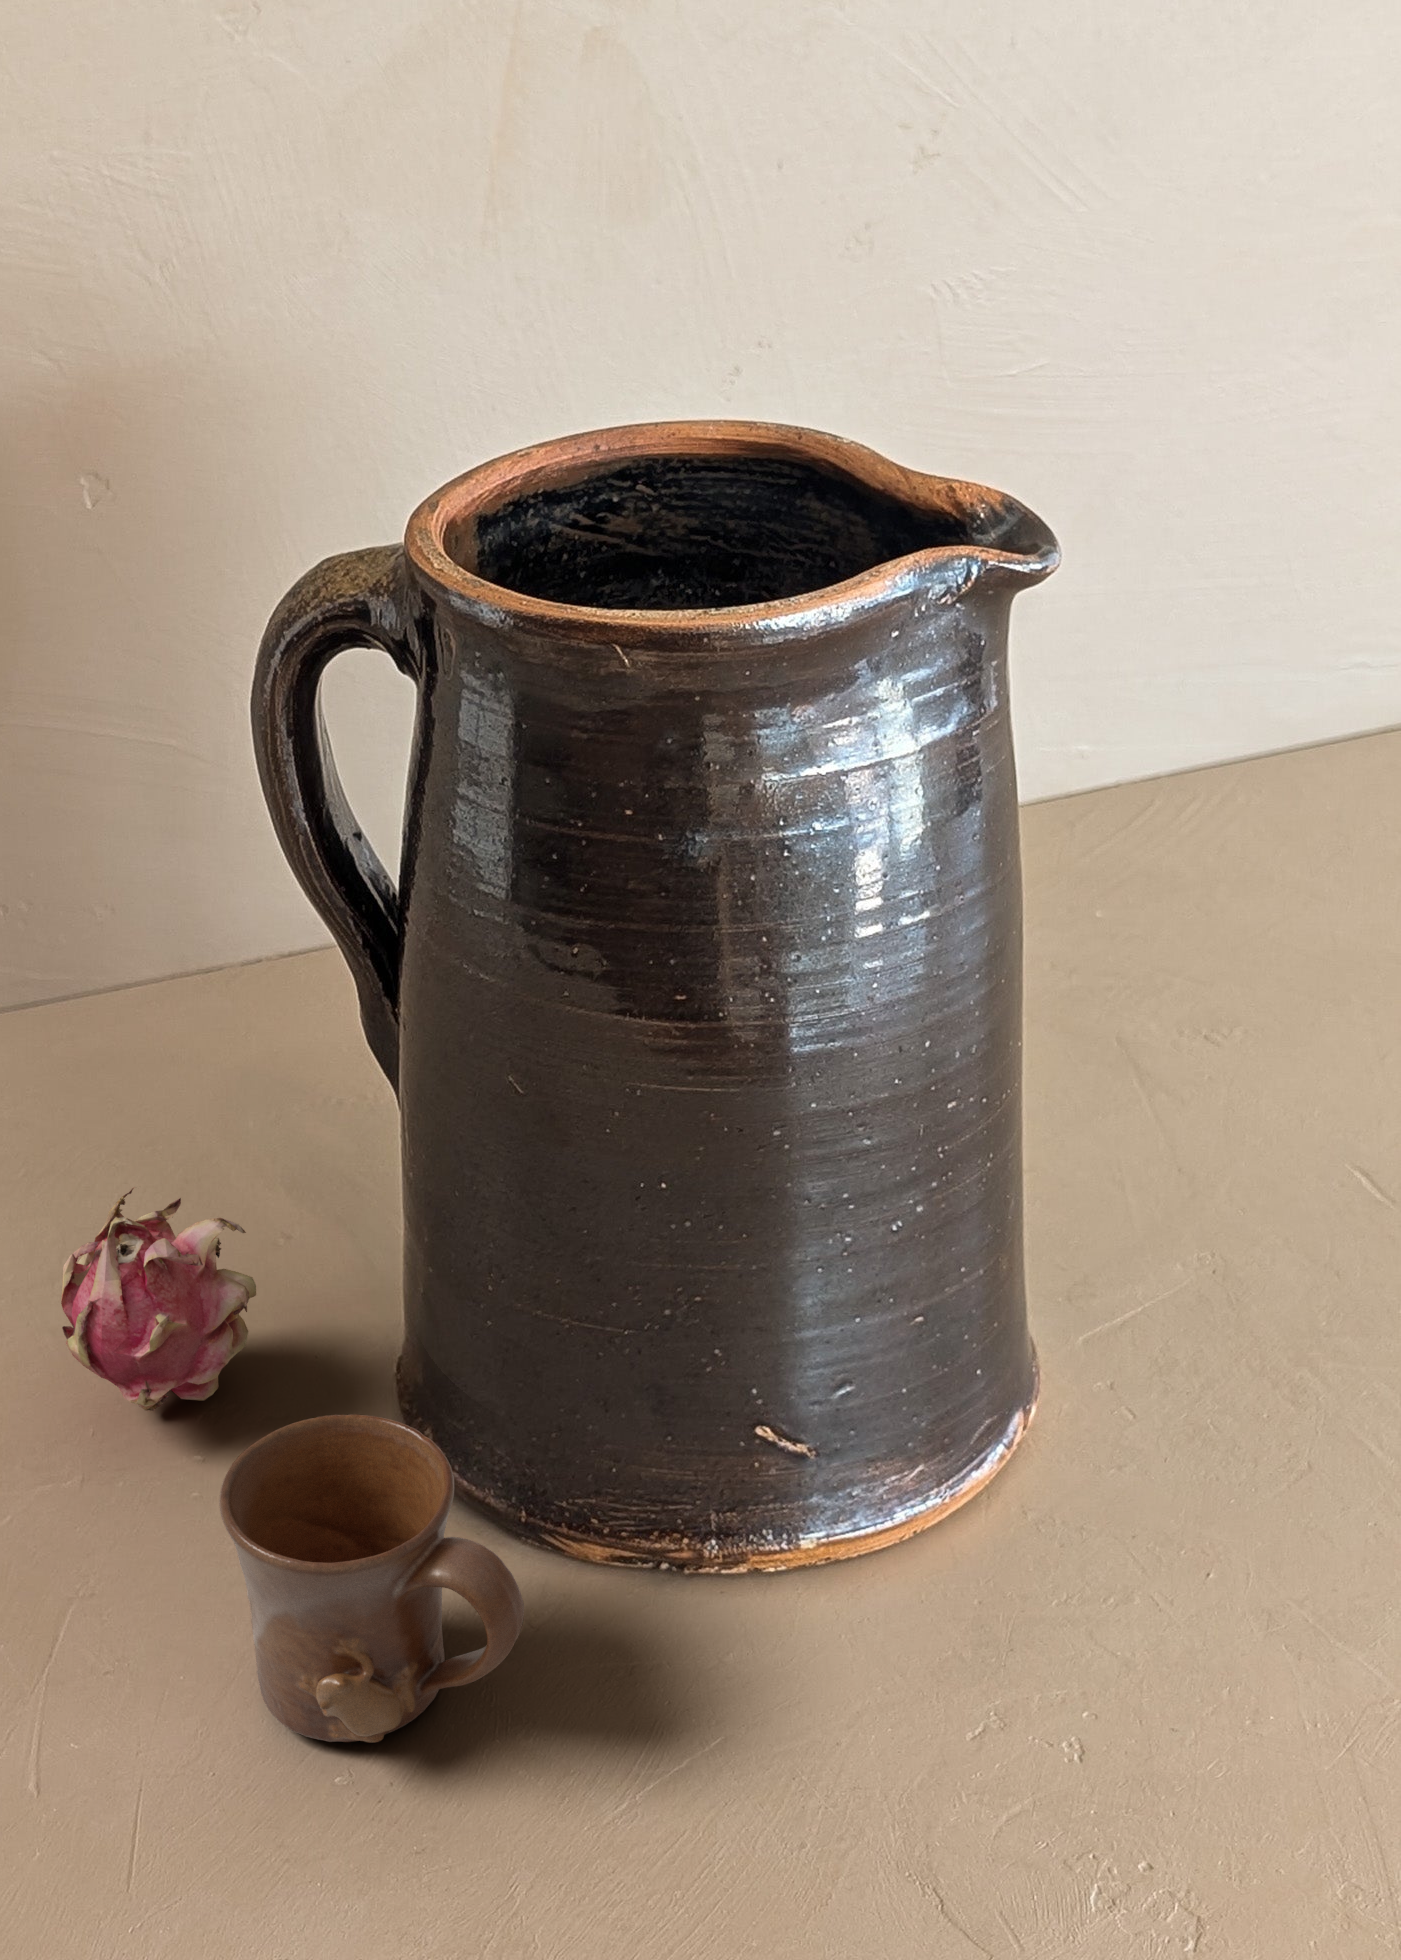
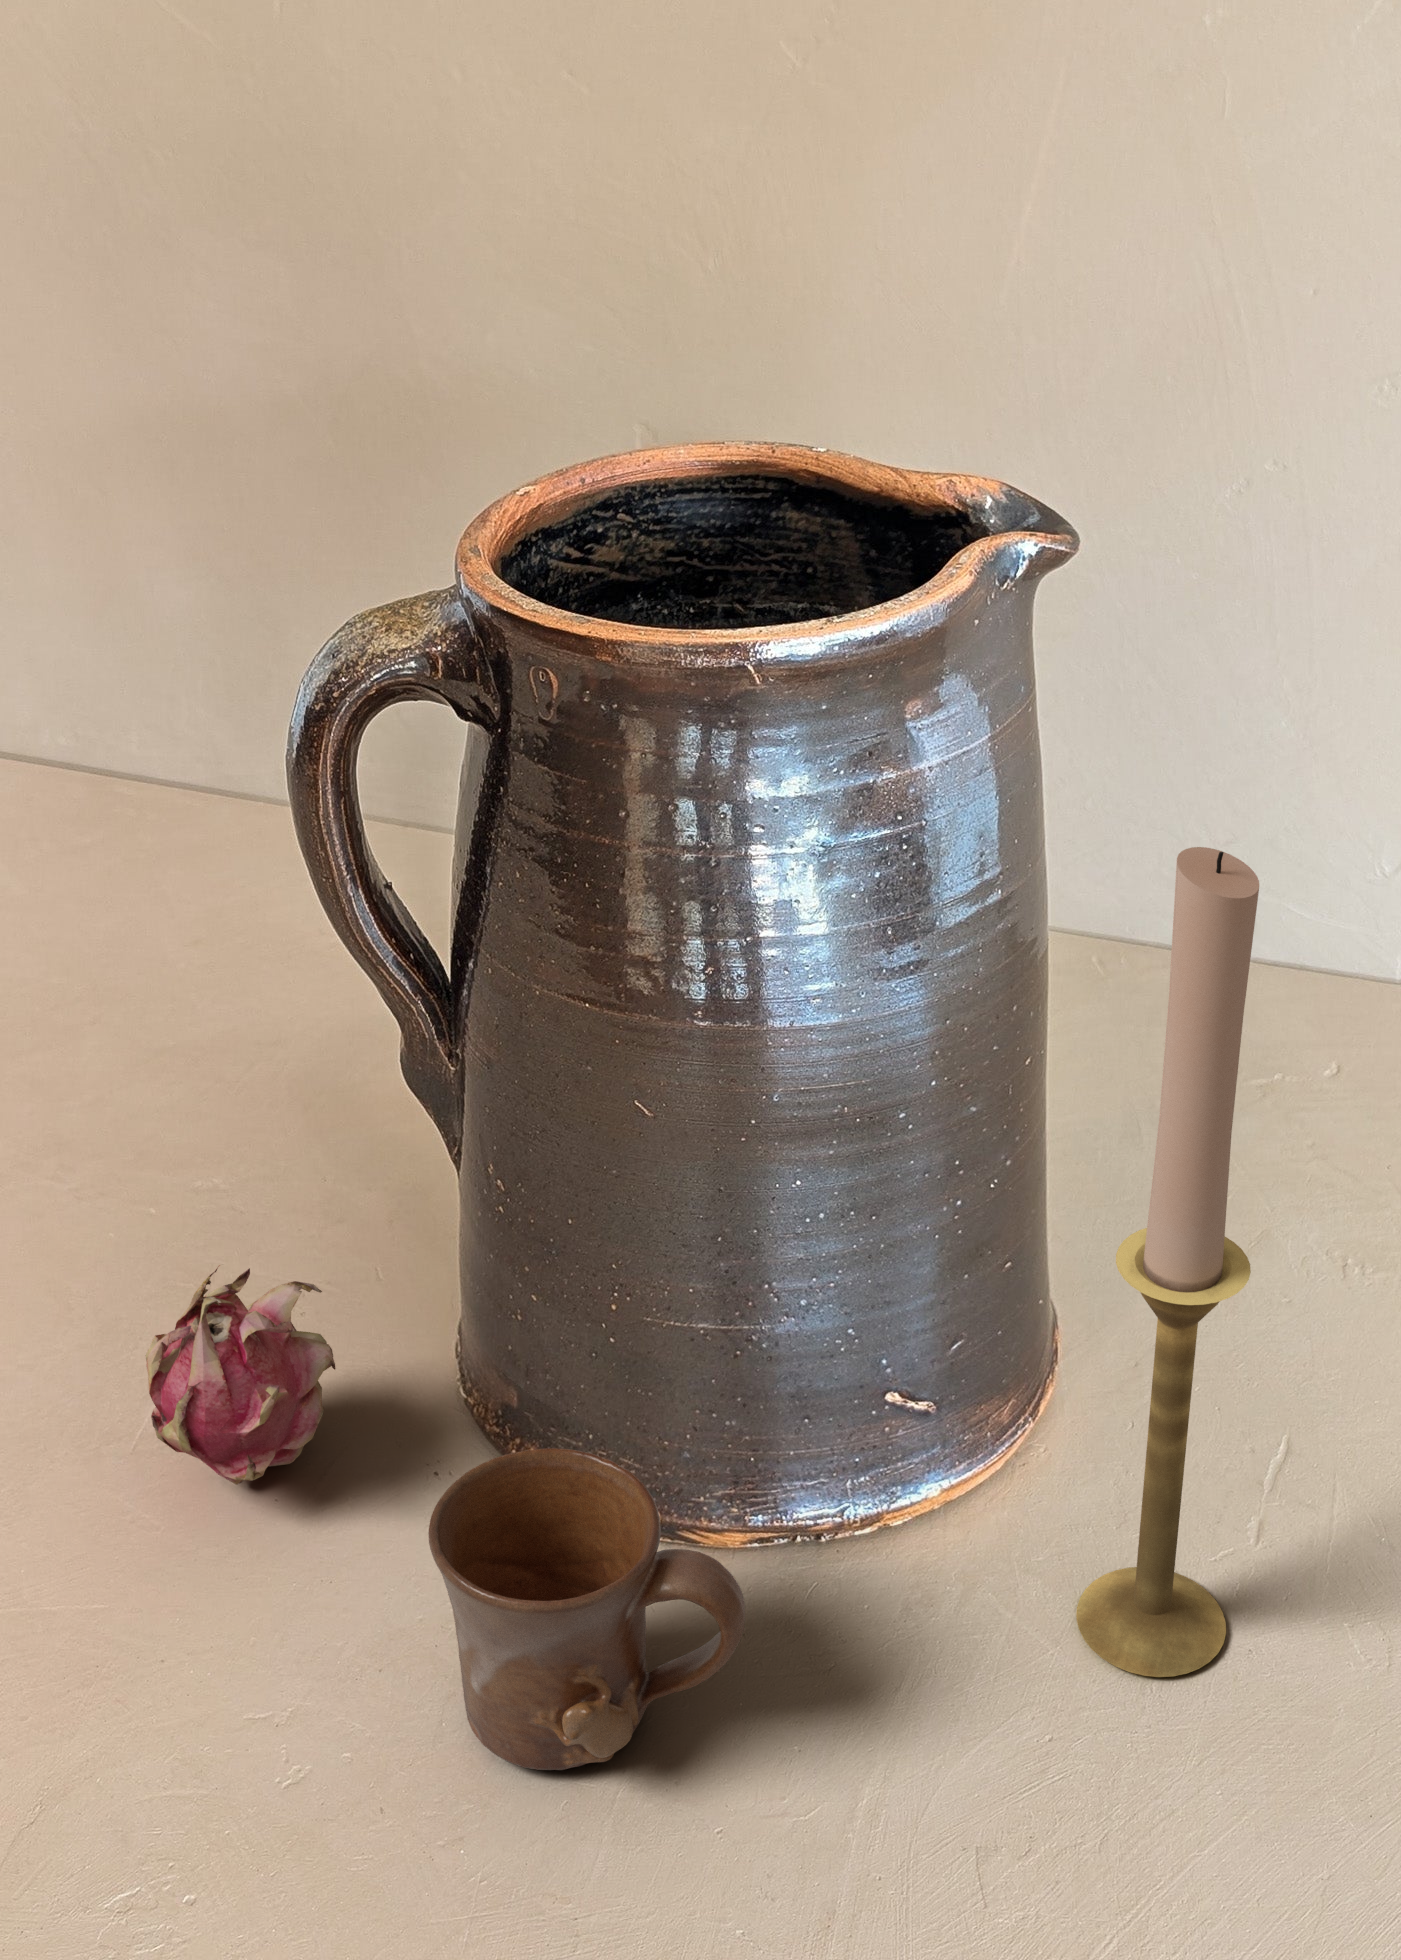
candlestick: none [908,872,1076,1782] -> present [1076,847,1259,1677]

